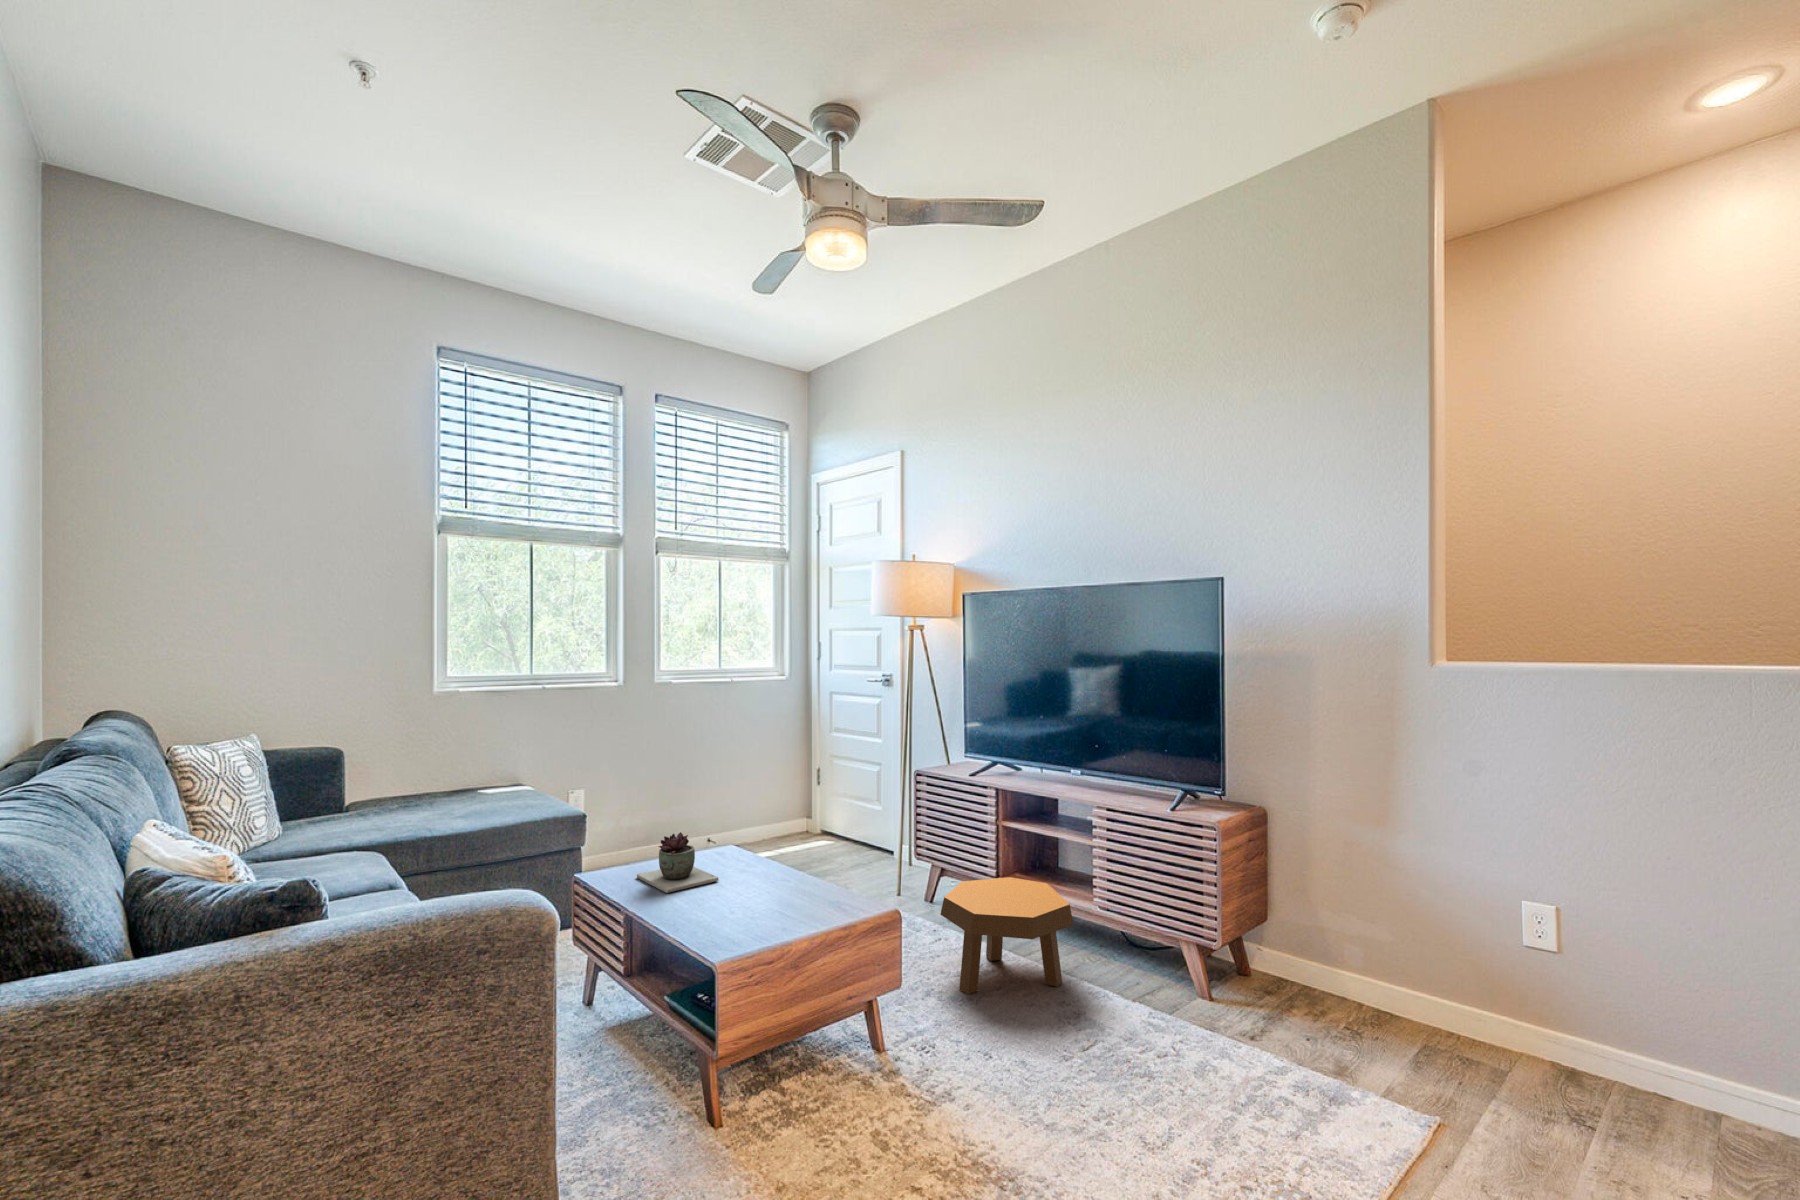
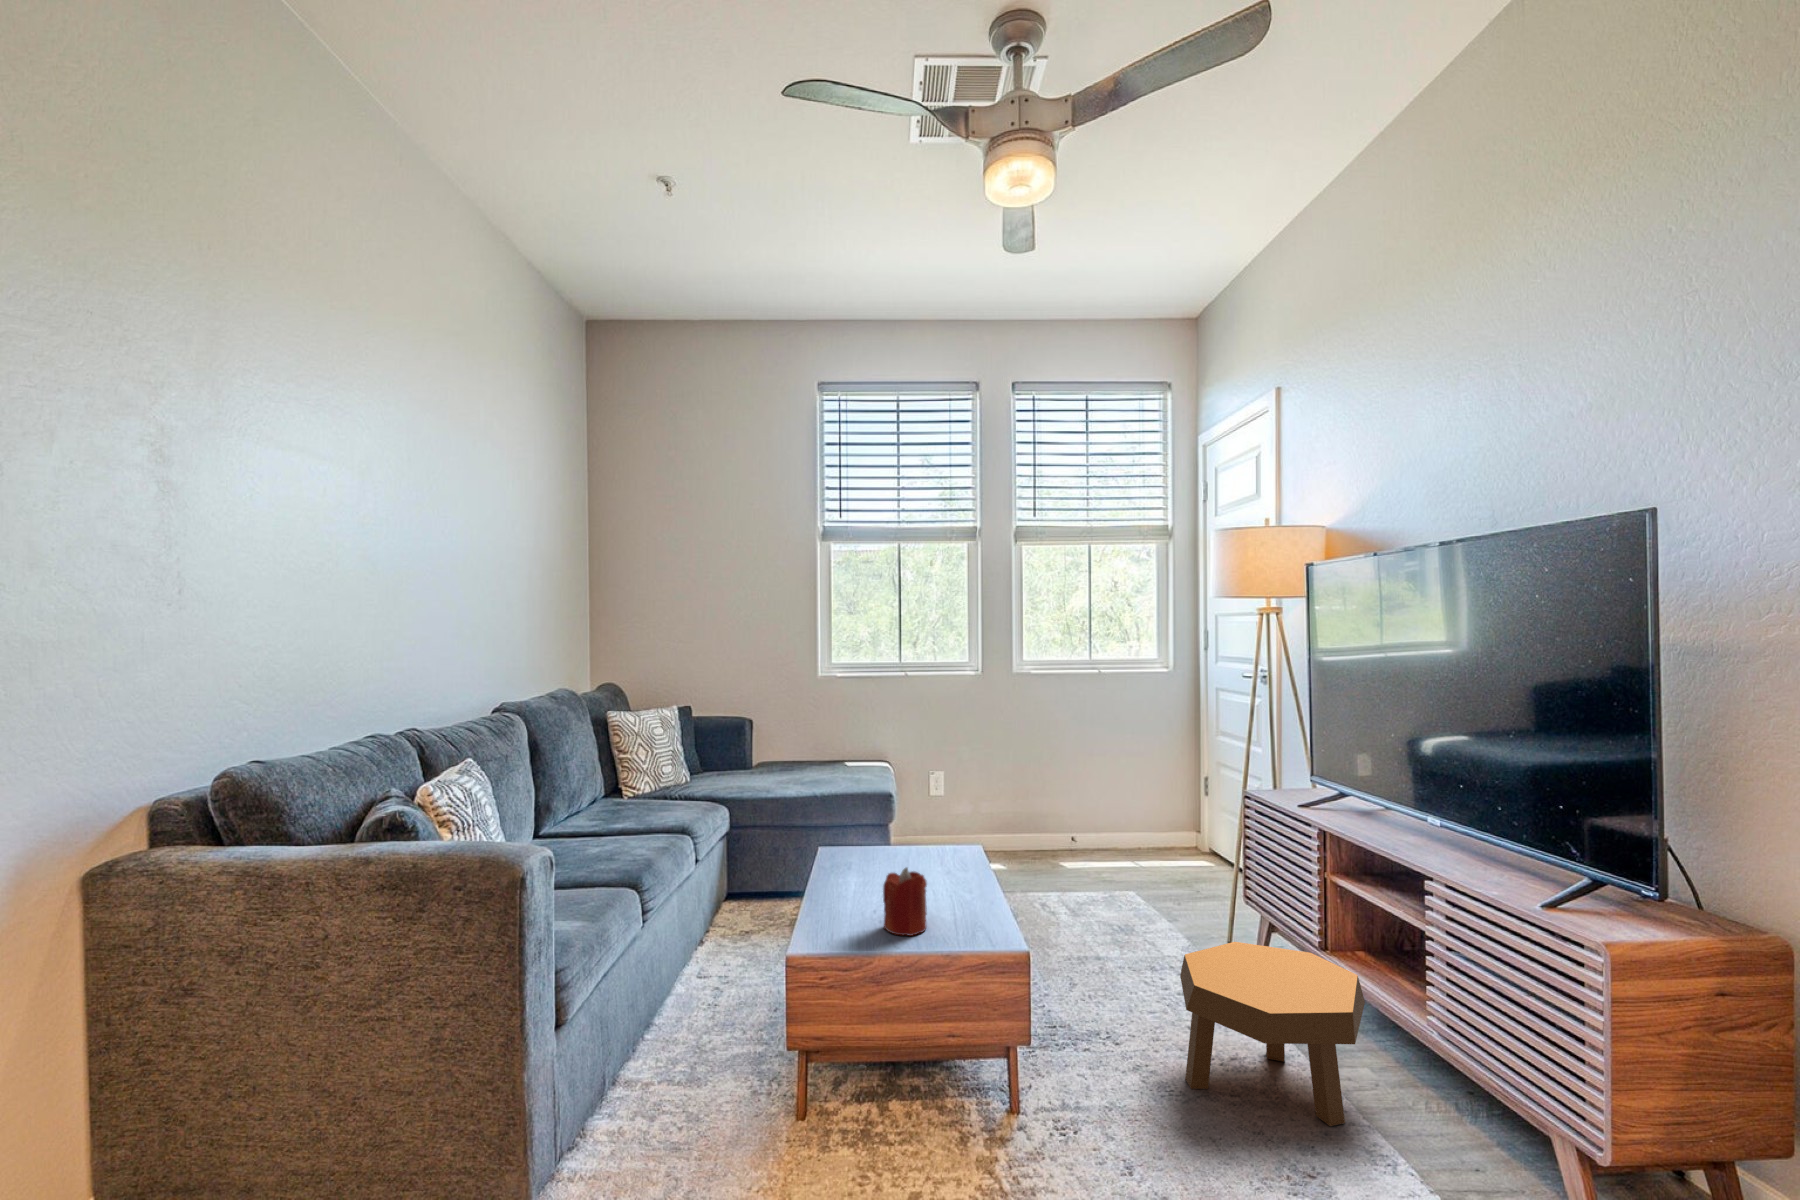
succulent plant: present [637,832,719,893] -> none [849,819,907,876]
candle: none [771,862,809,925] -> present [883,868,927,936]

